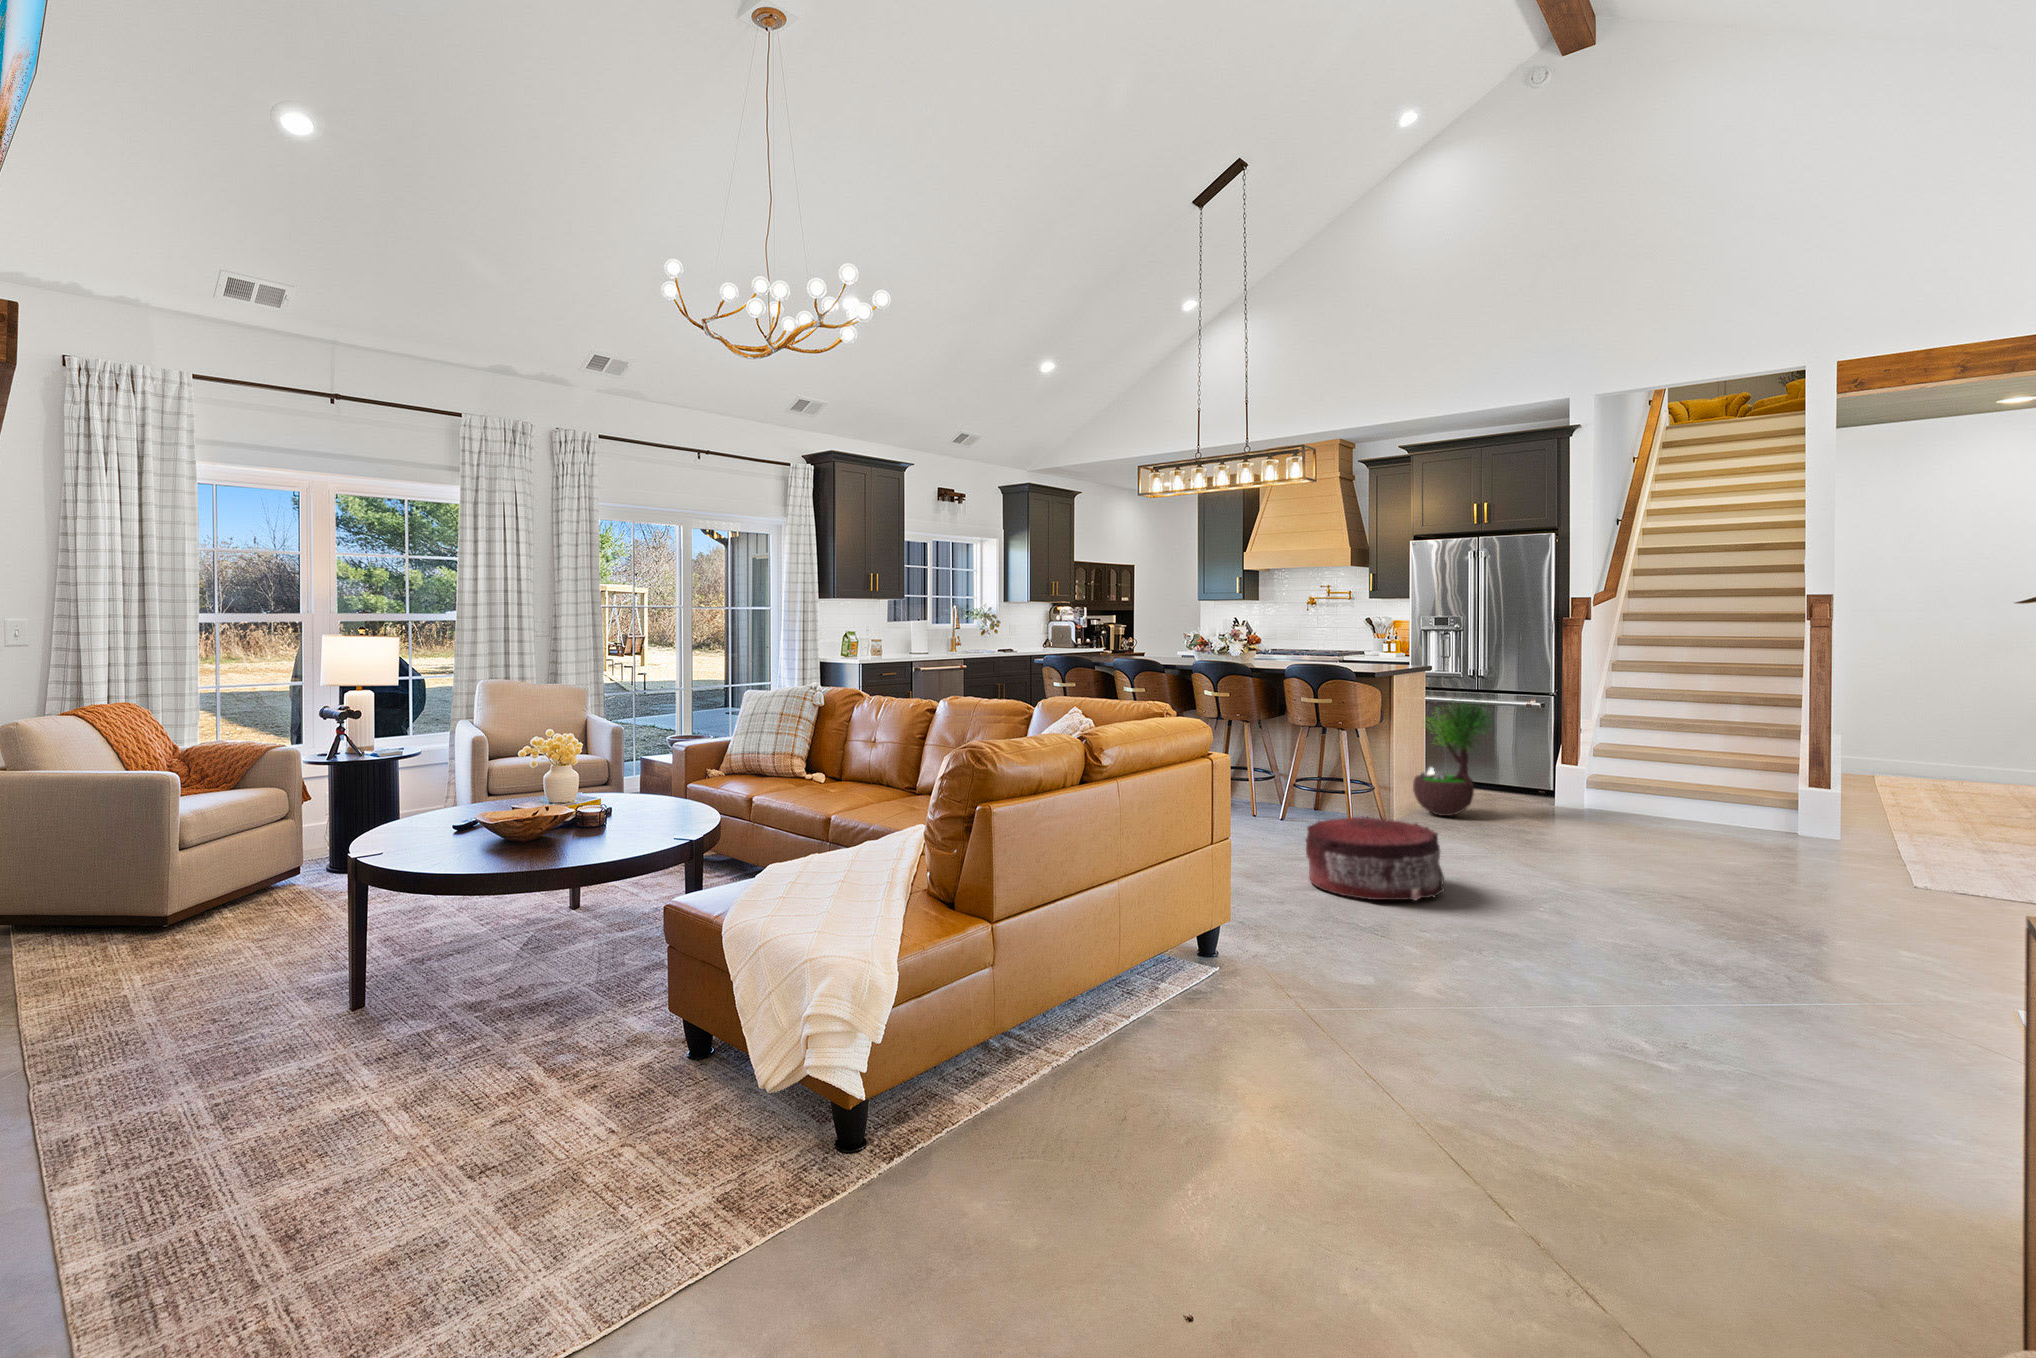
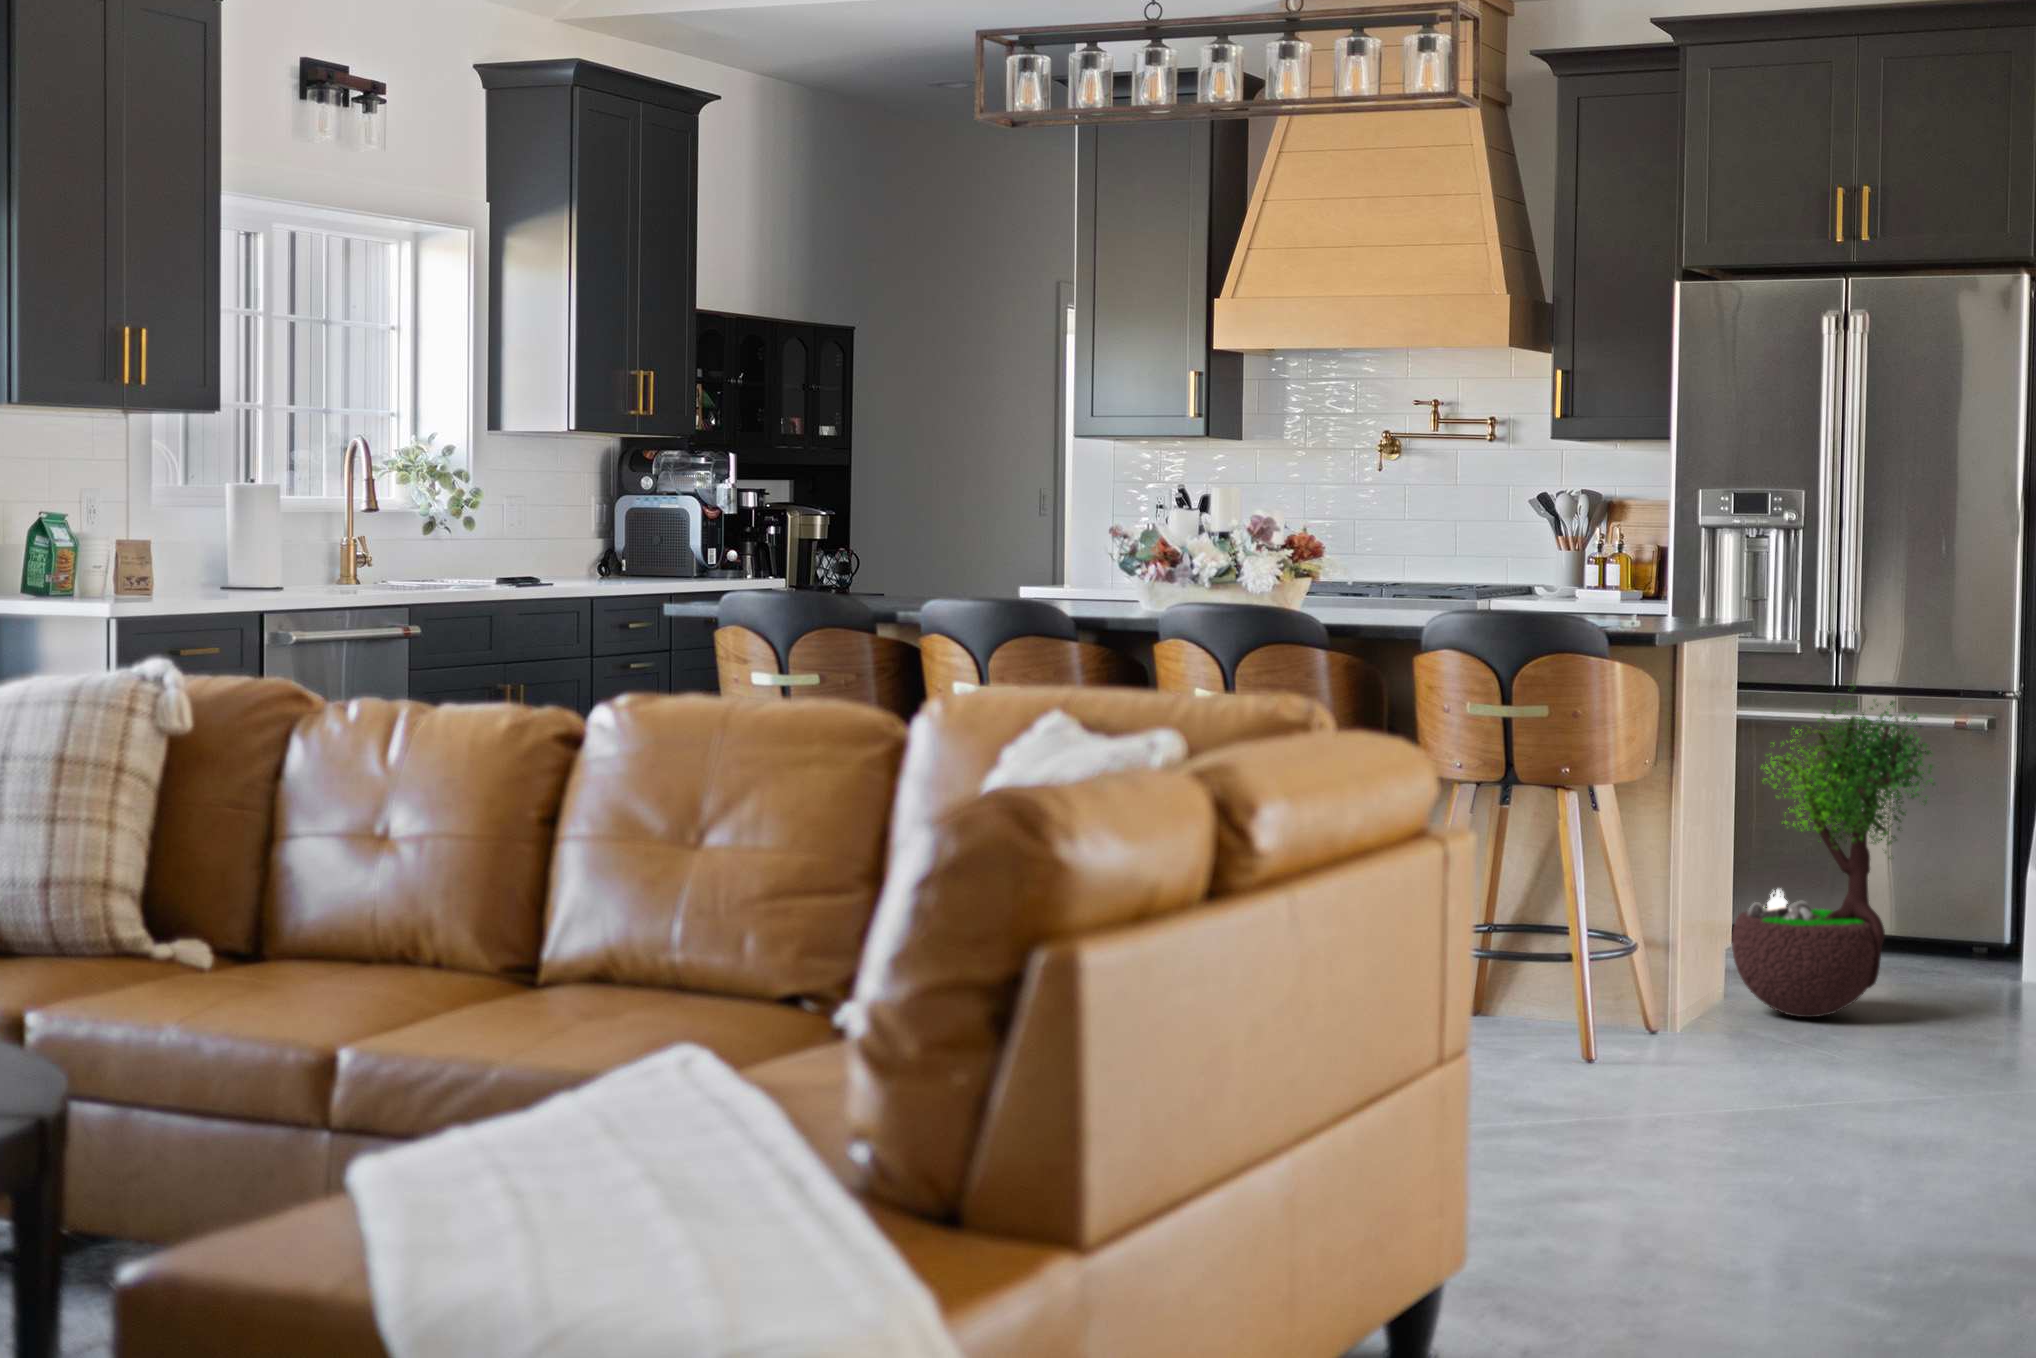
pouf: present [1305,817,1444,901] -> none [1566,1004,1916,1211]

